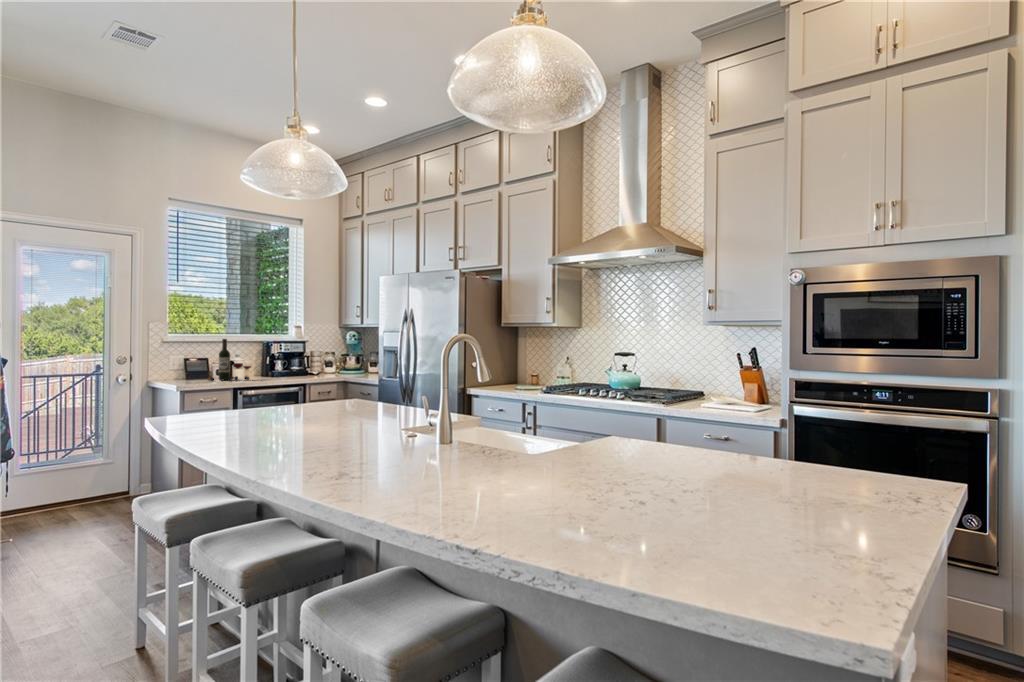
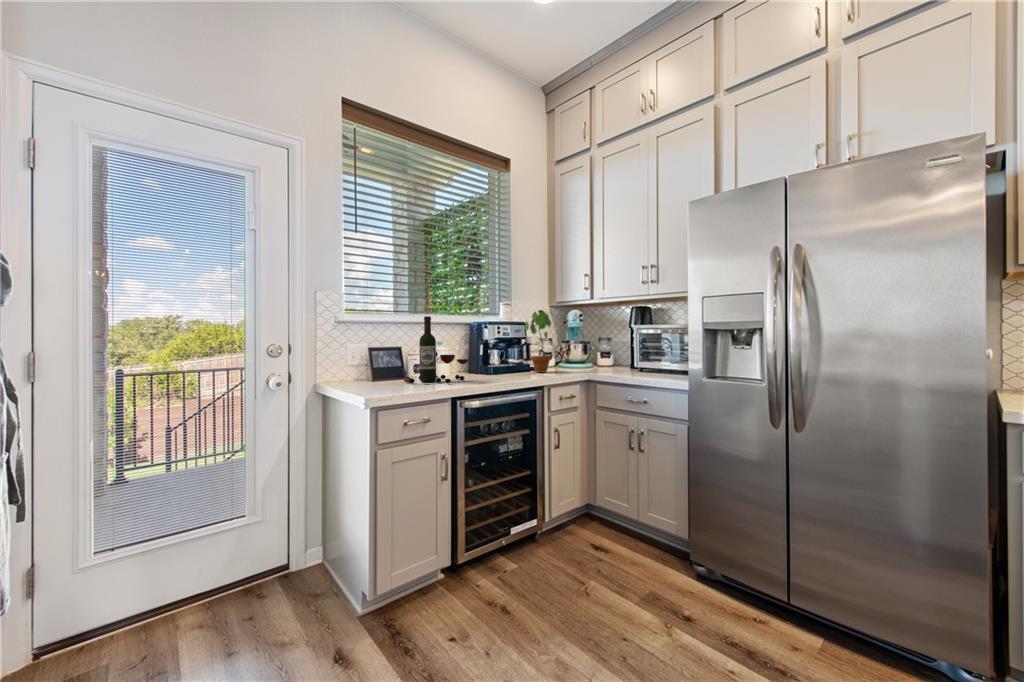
potted plant: none [301,333,322,376] -> present [525,309,553,373]

